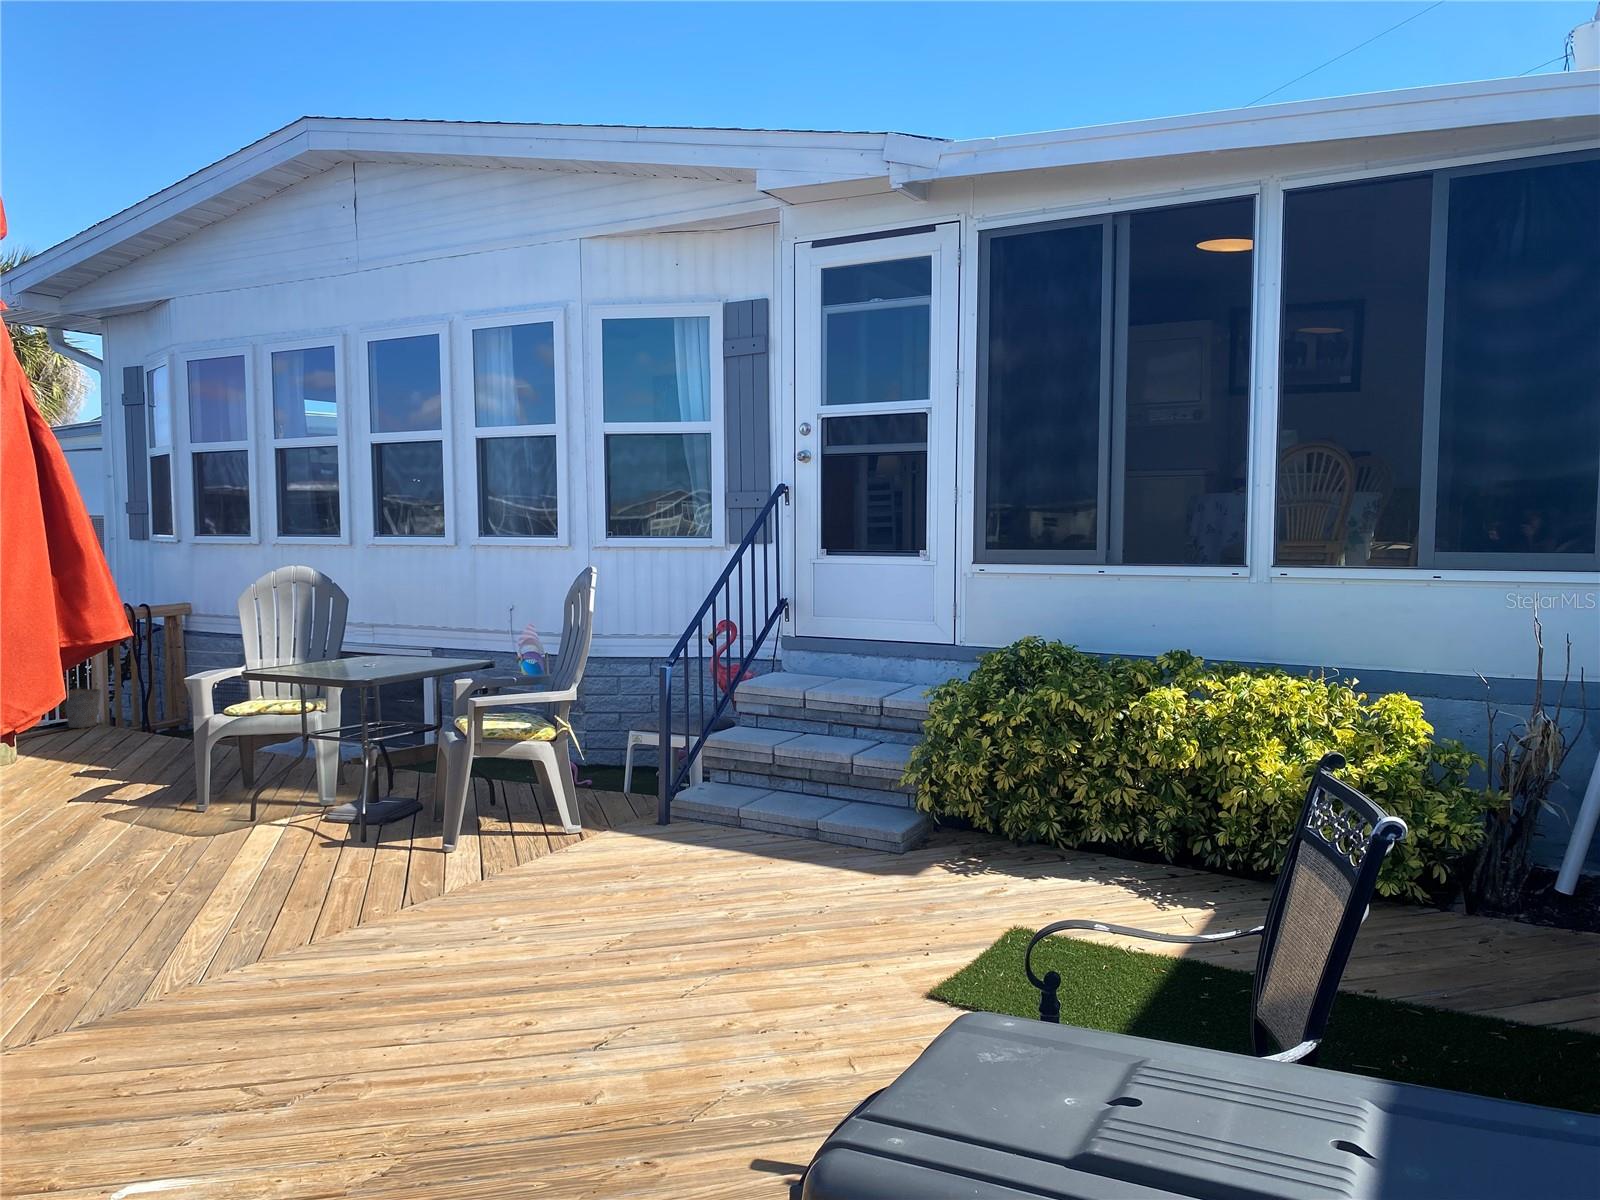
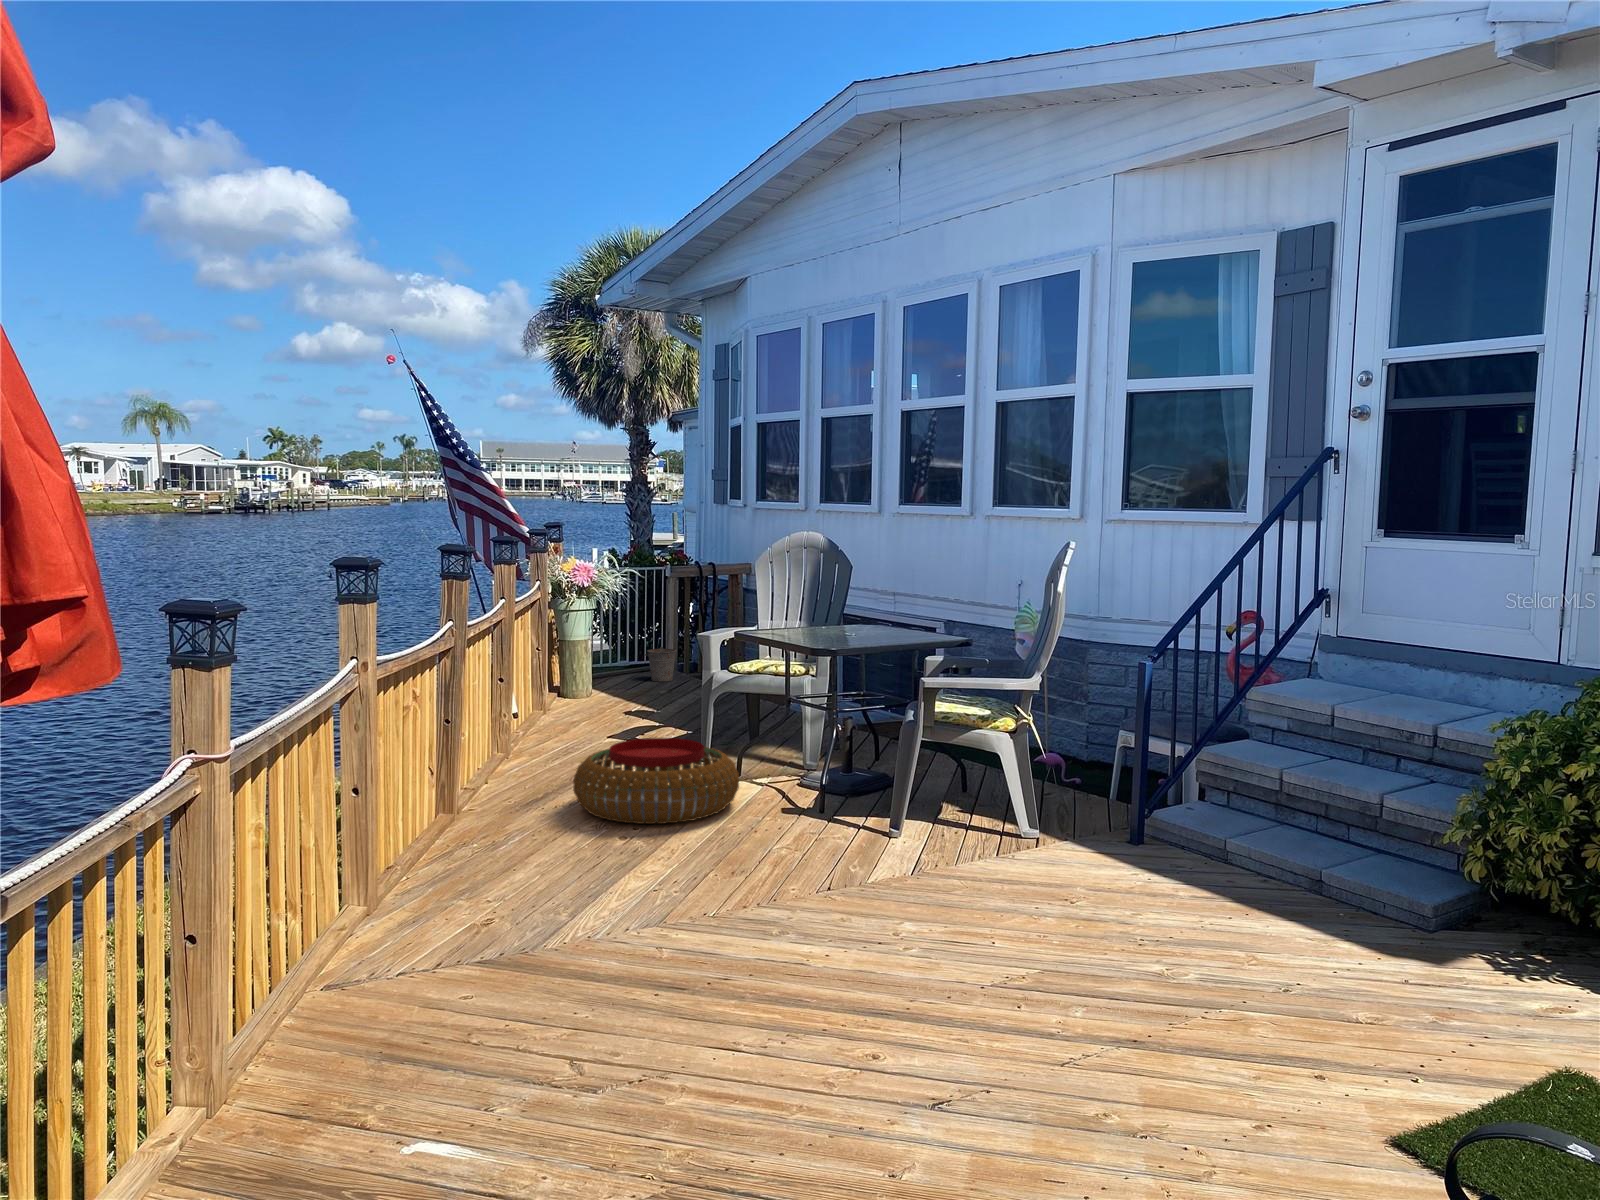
pouf: none [67,783,271,880] -> present [573,738,739,824]

